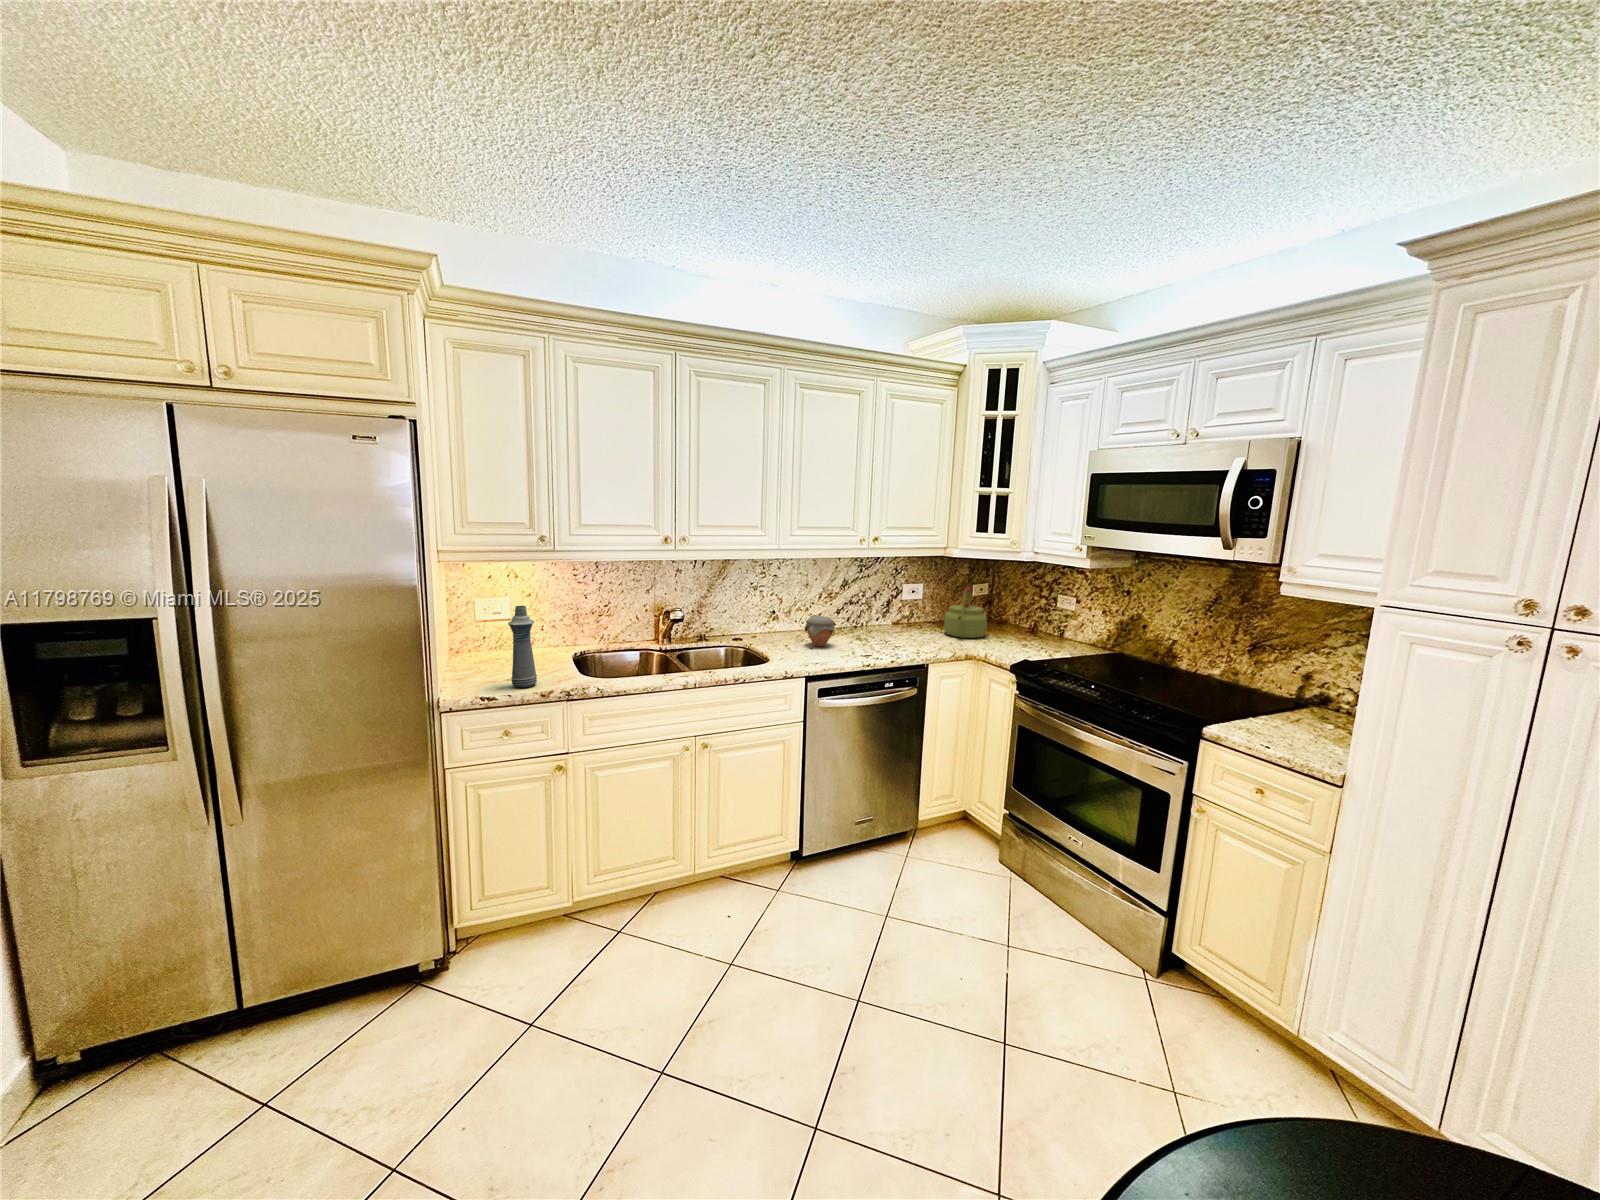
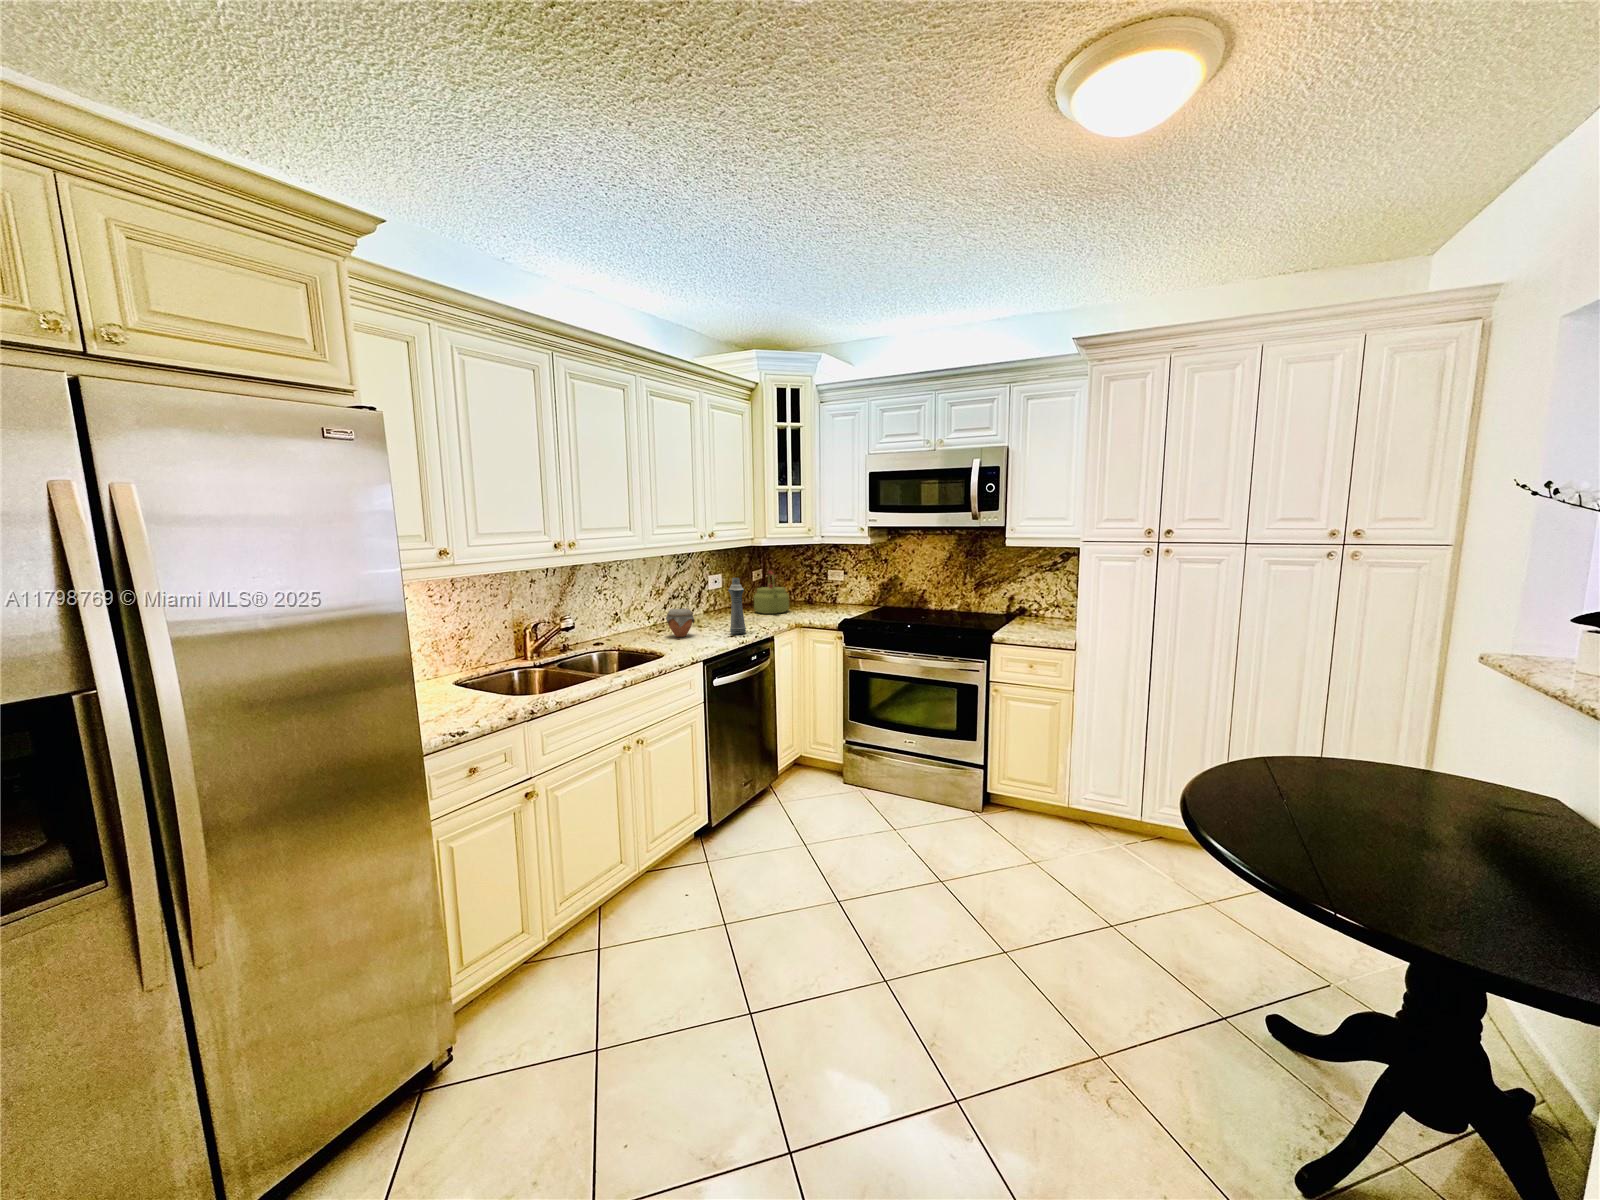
bottle: present [508,606,537,687] -> present [728,578,746,635]

